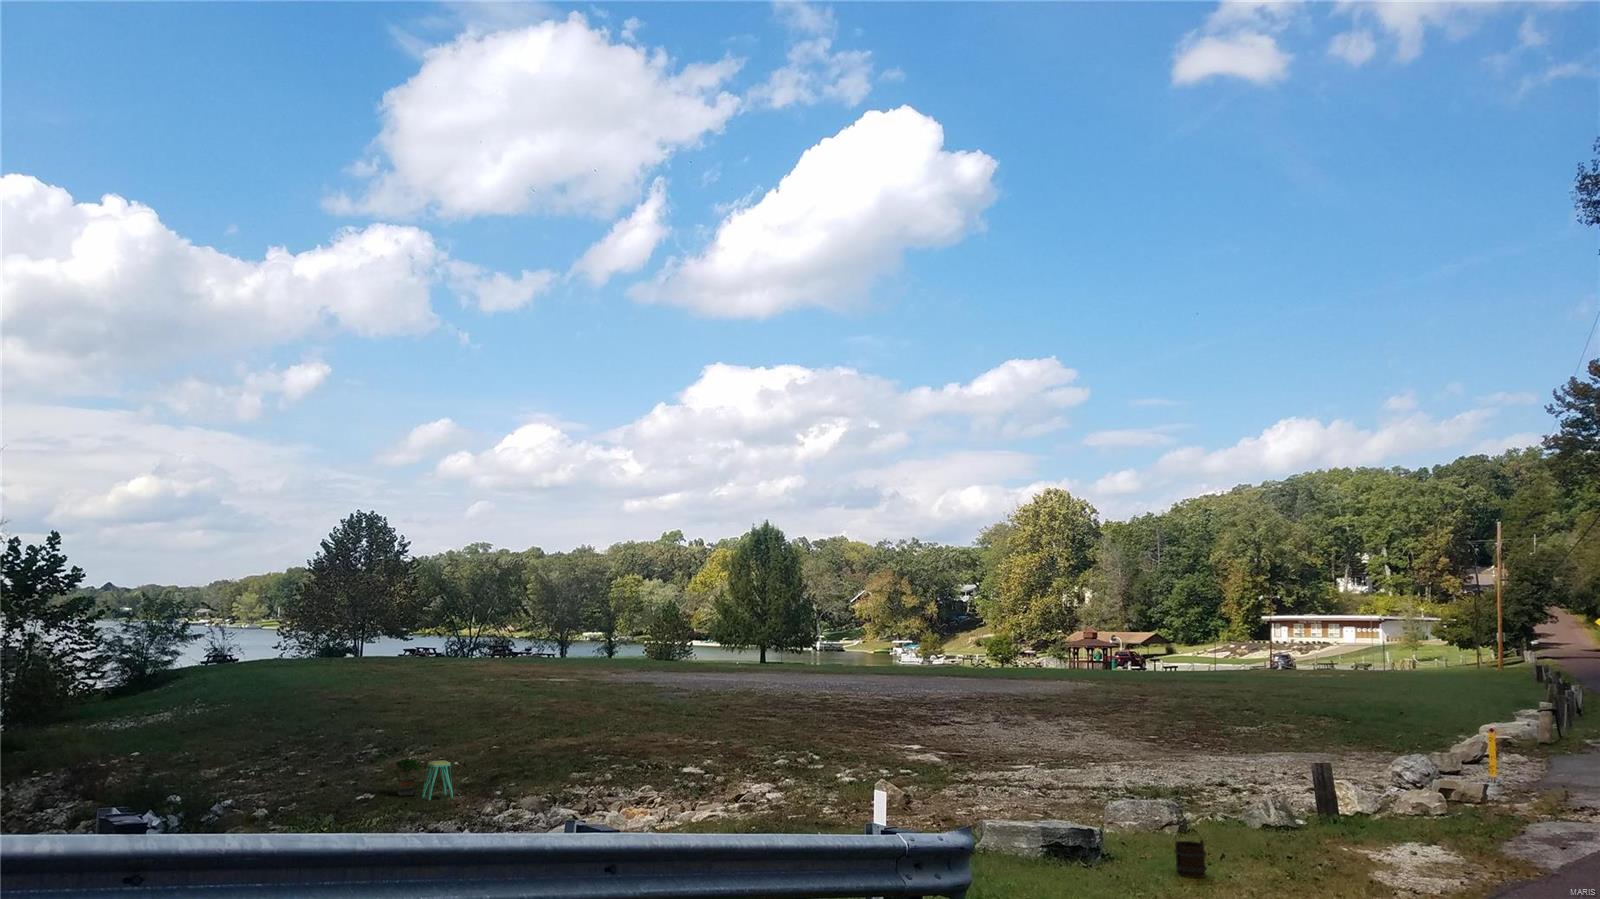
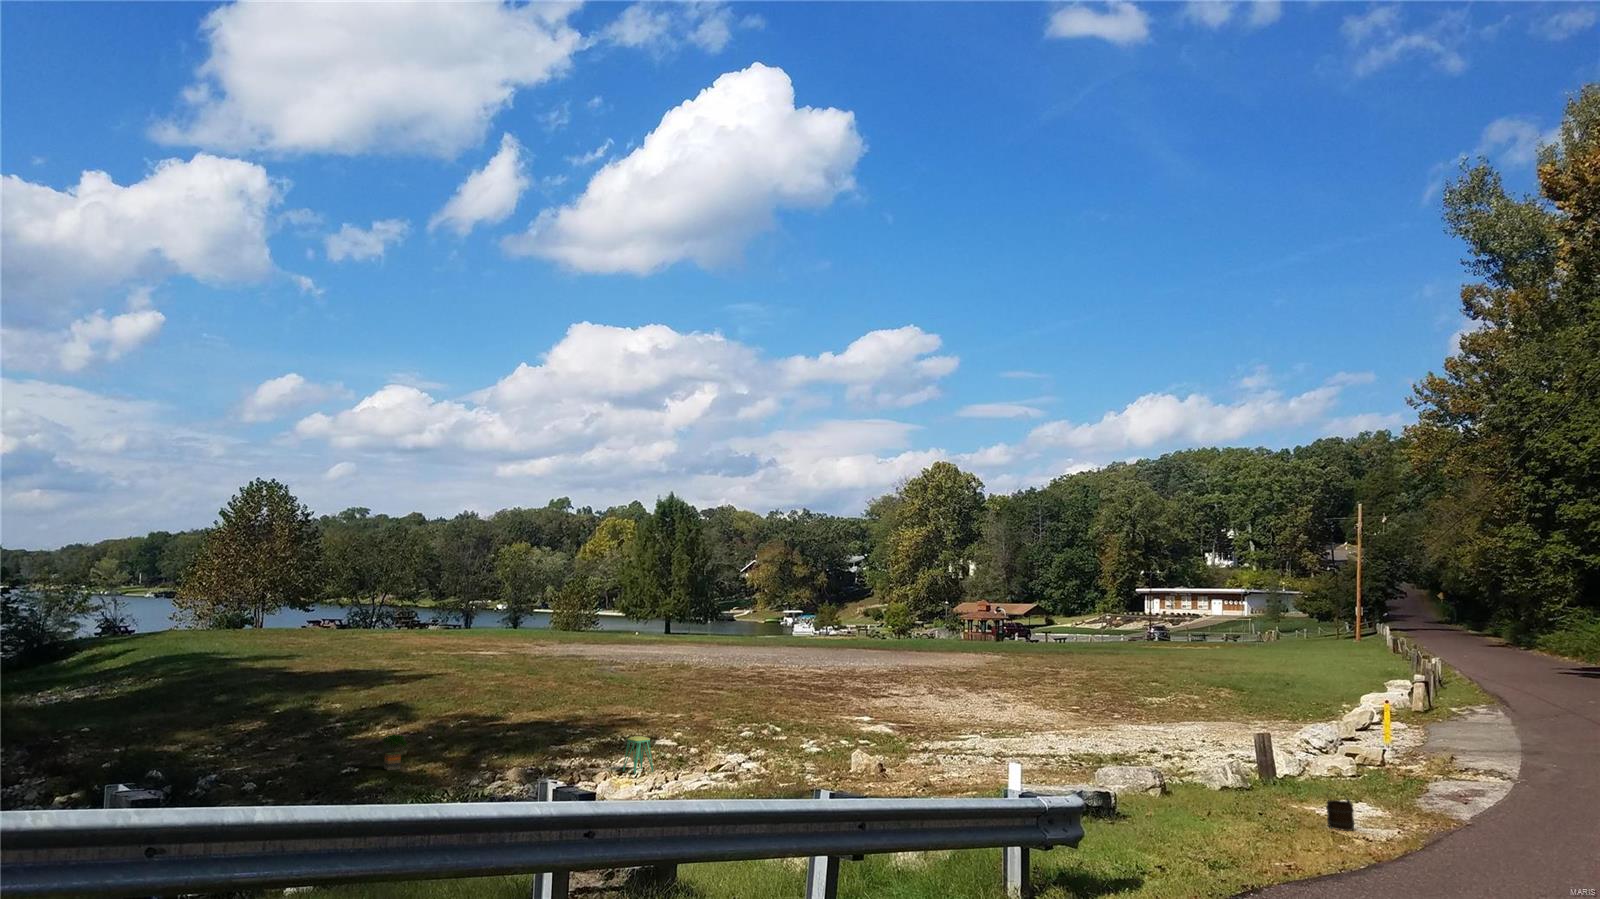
stool: present [422,761,453,801] -> present [623,736,653,774]
bucket: present [1175,837,1207,878] -> present [1326,799,1355,831]

